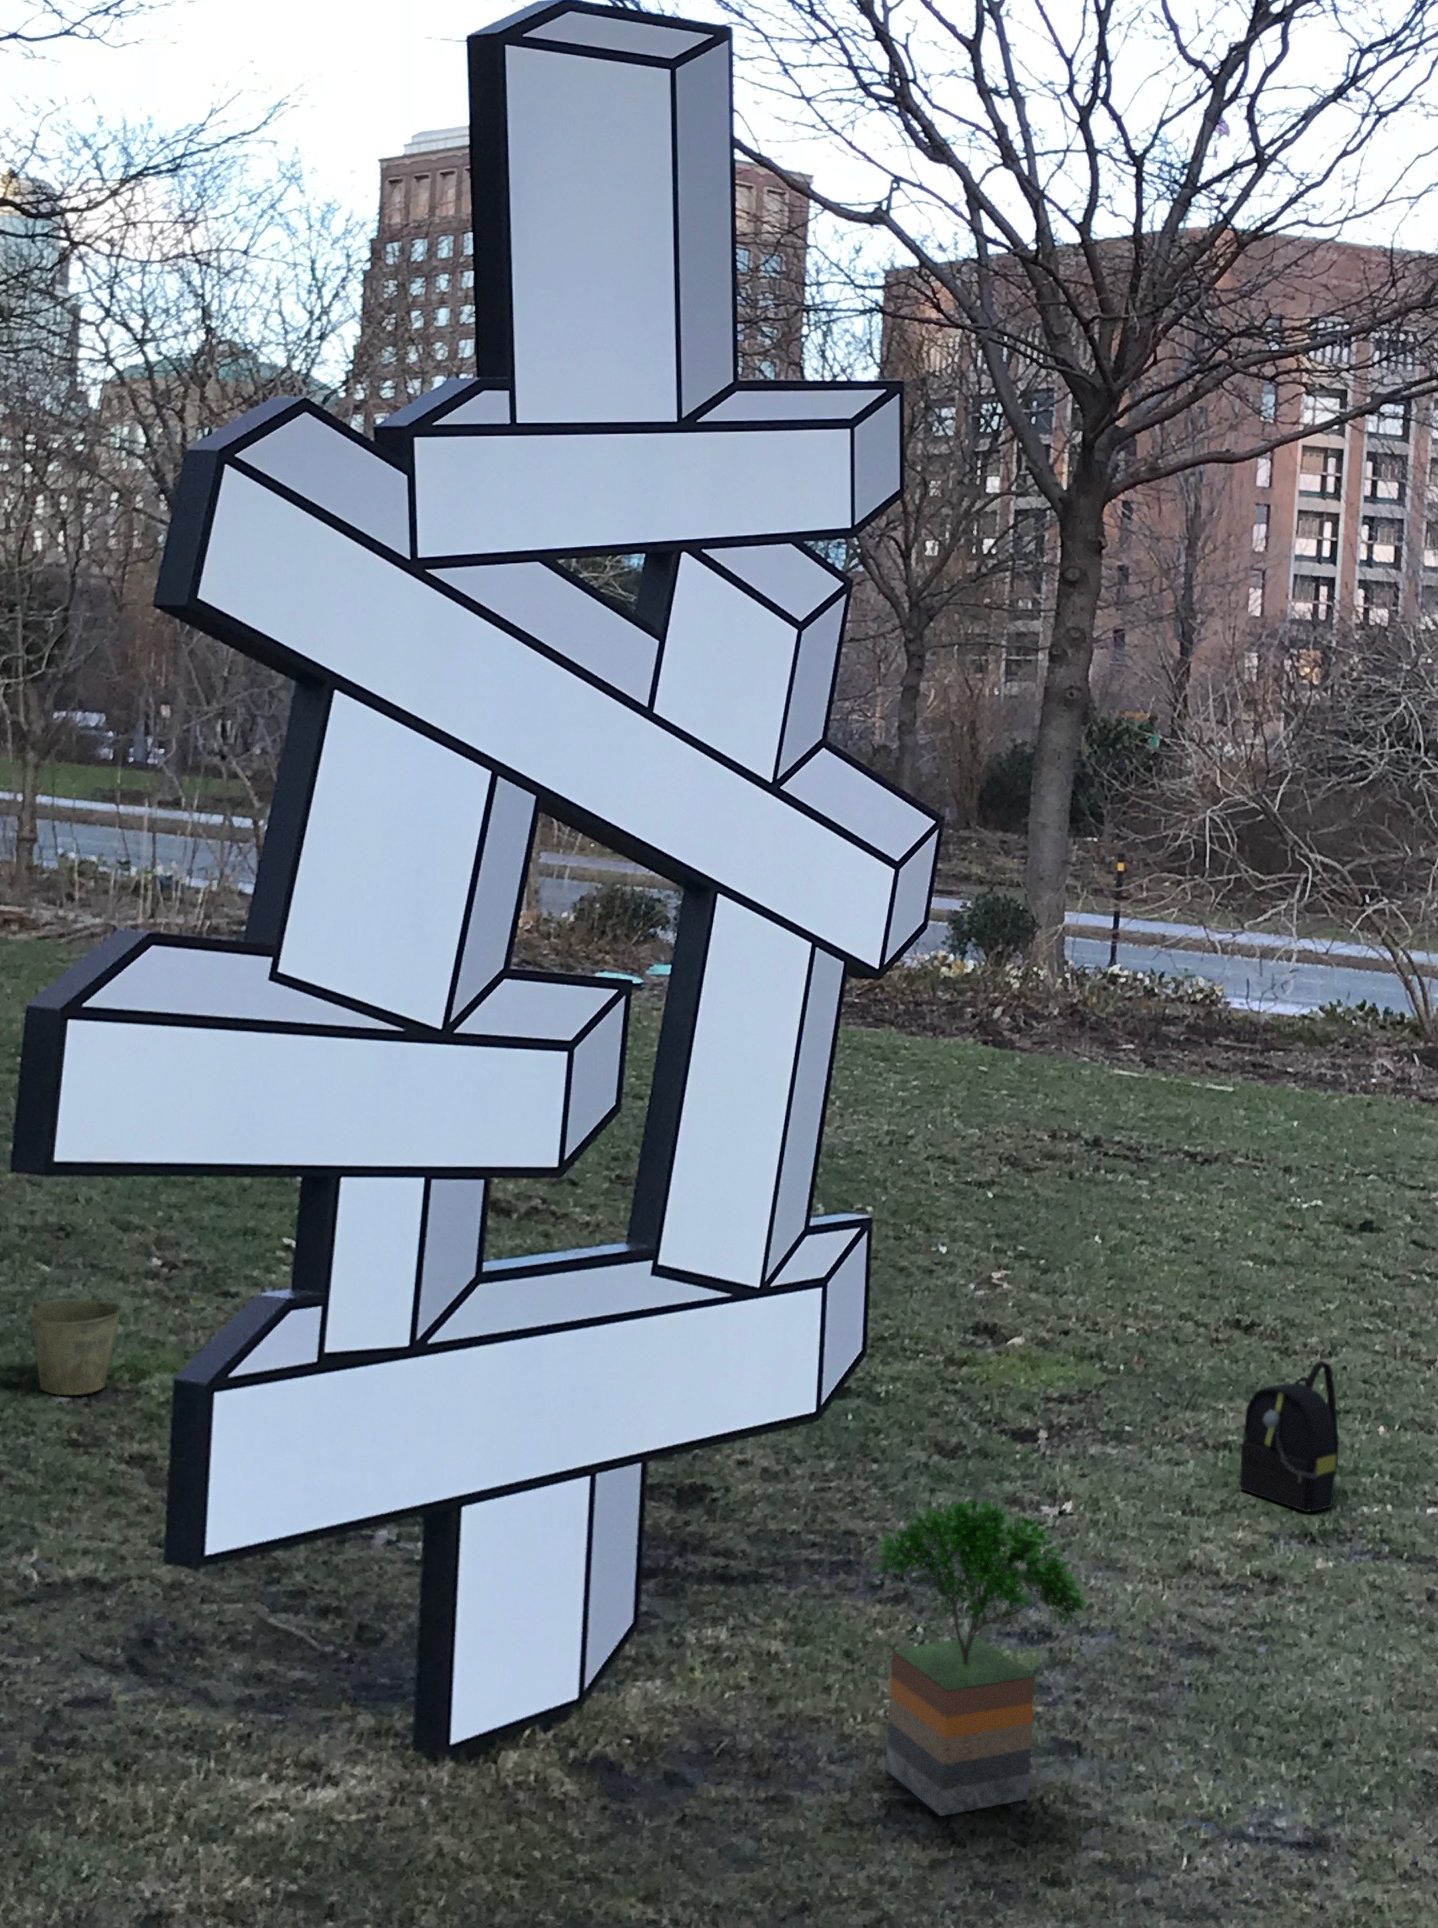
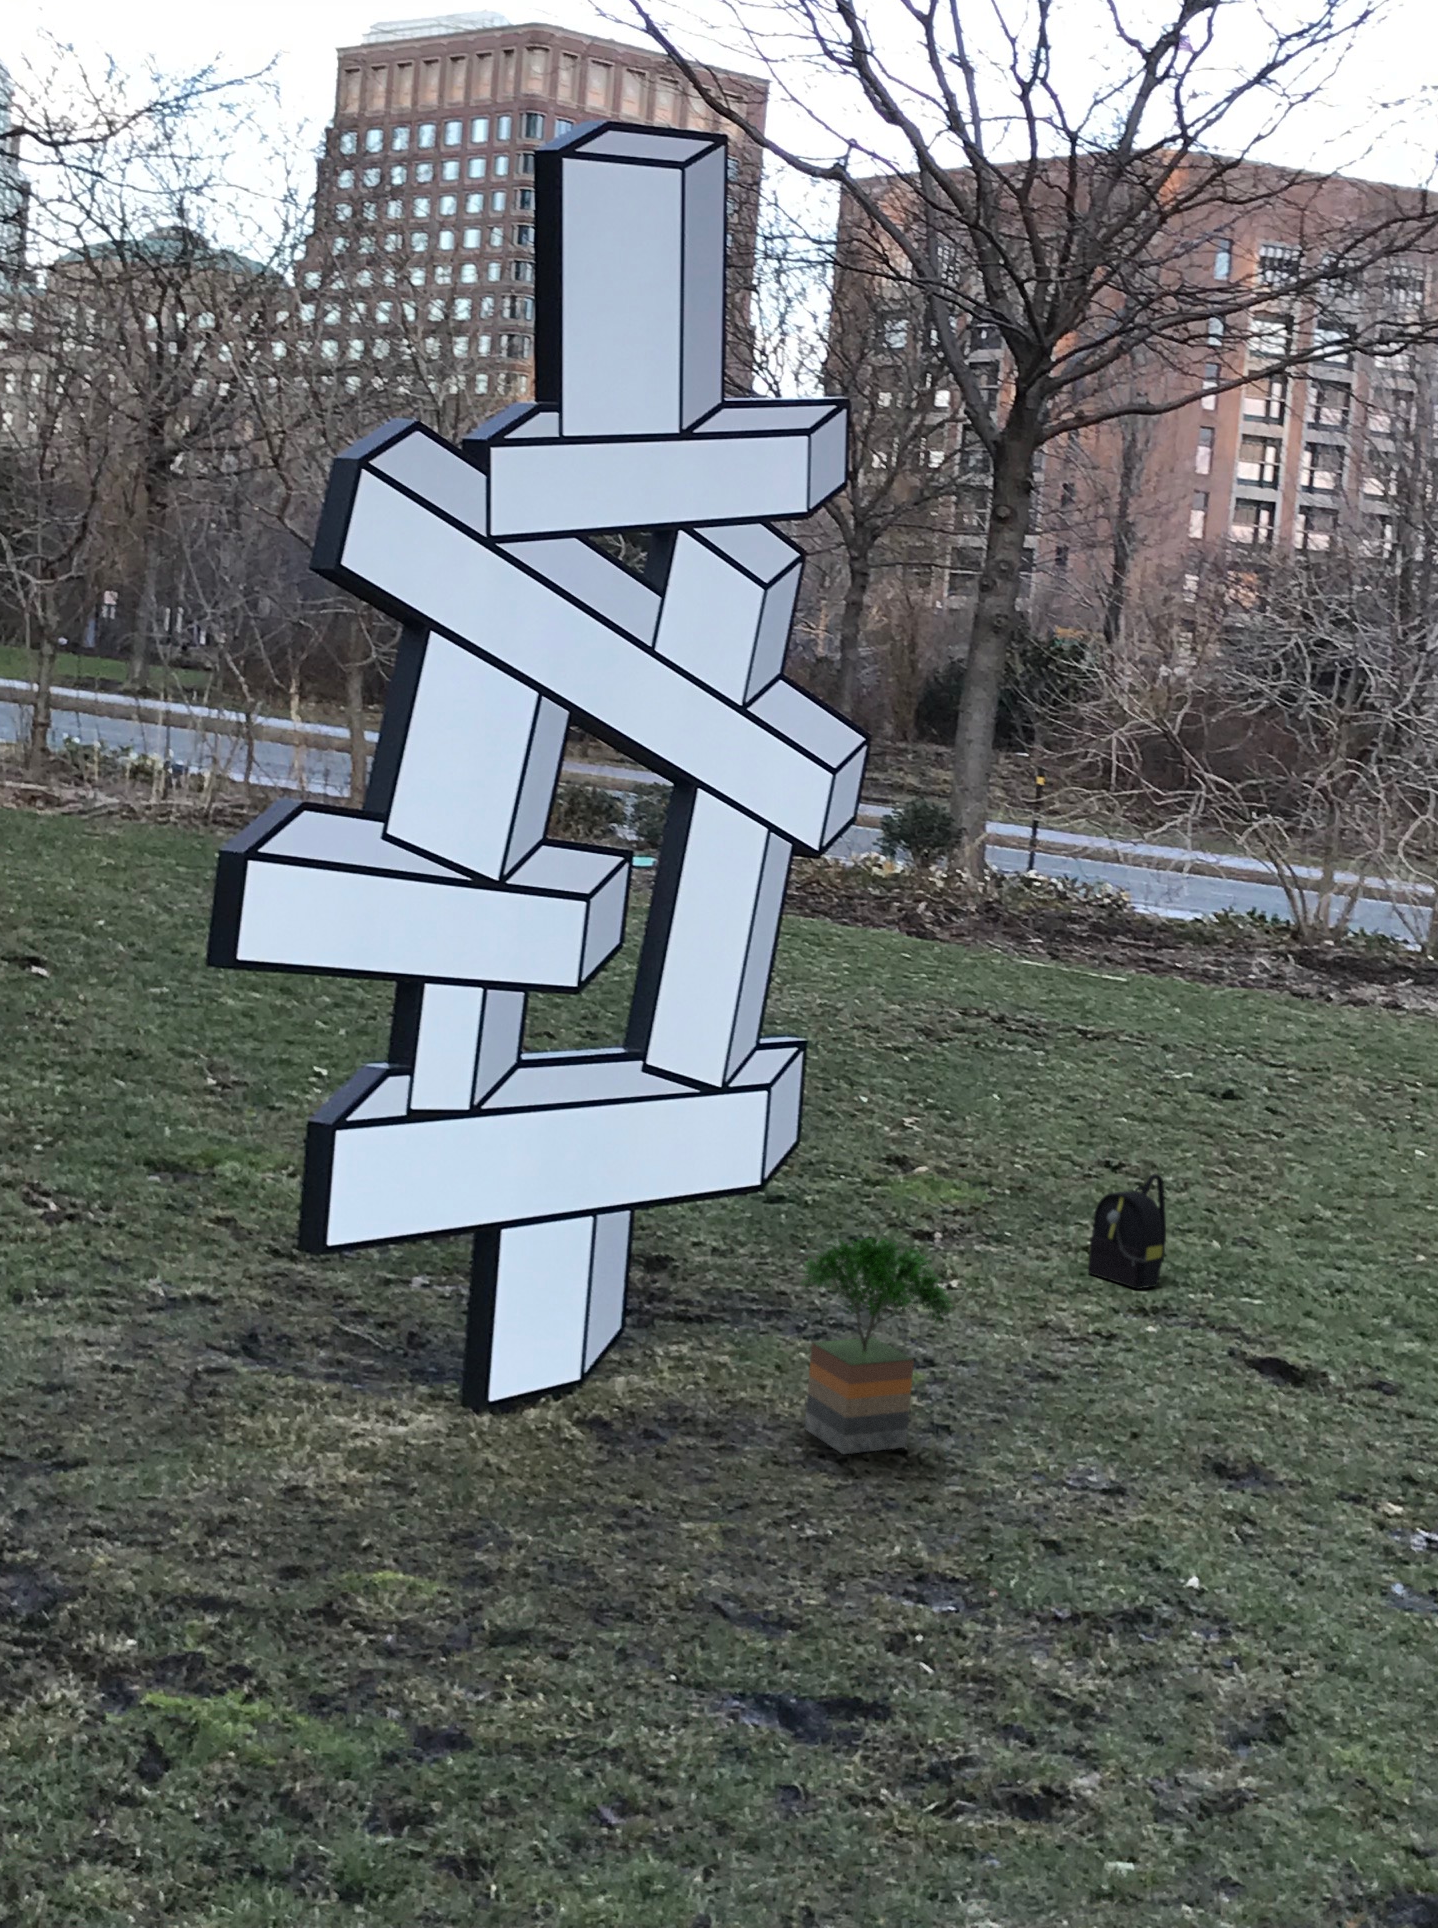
bucket: present [29,1258,122,1395] -> none [121,1070,197,1182]

